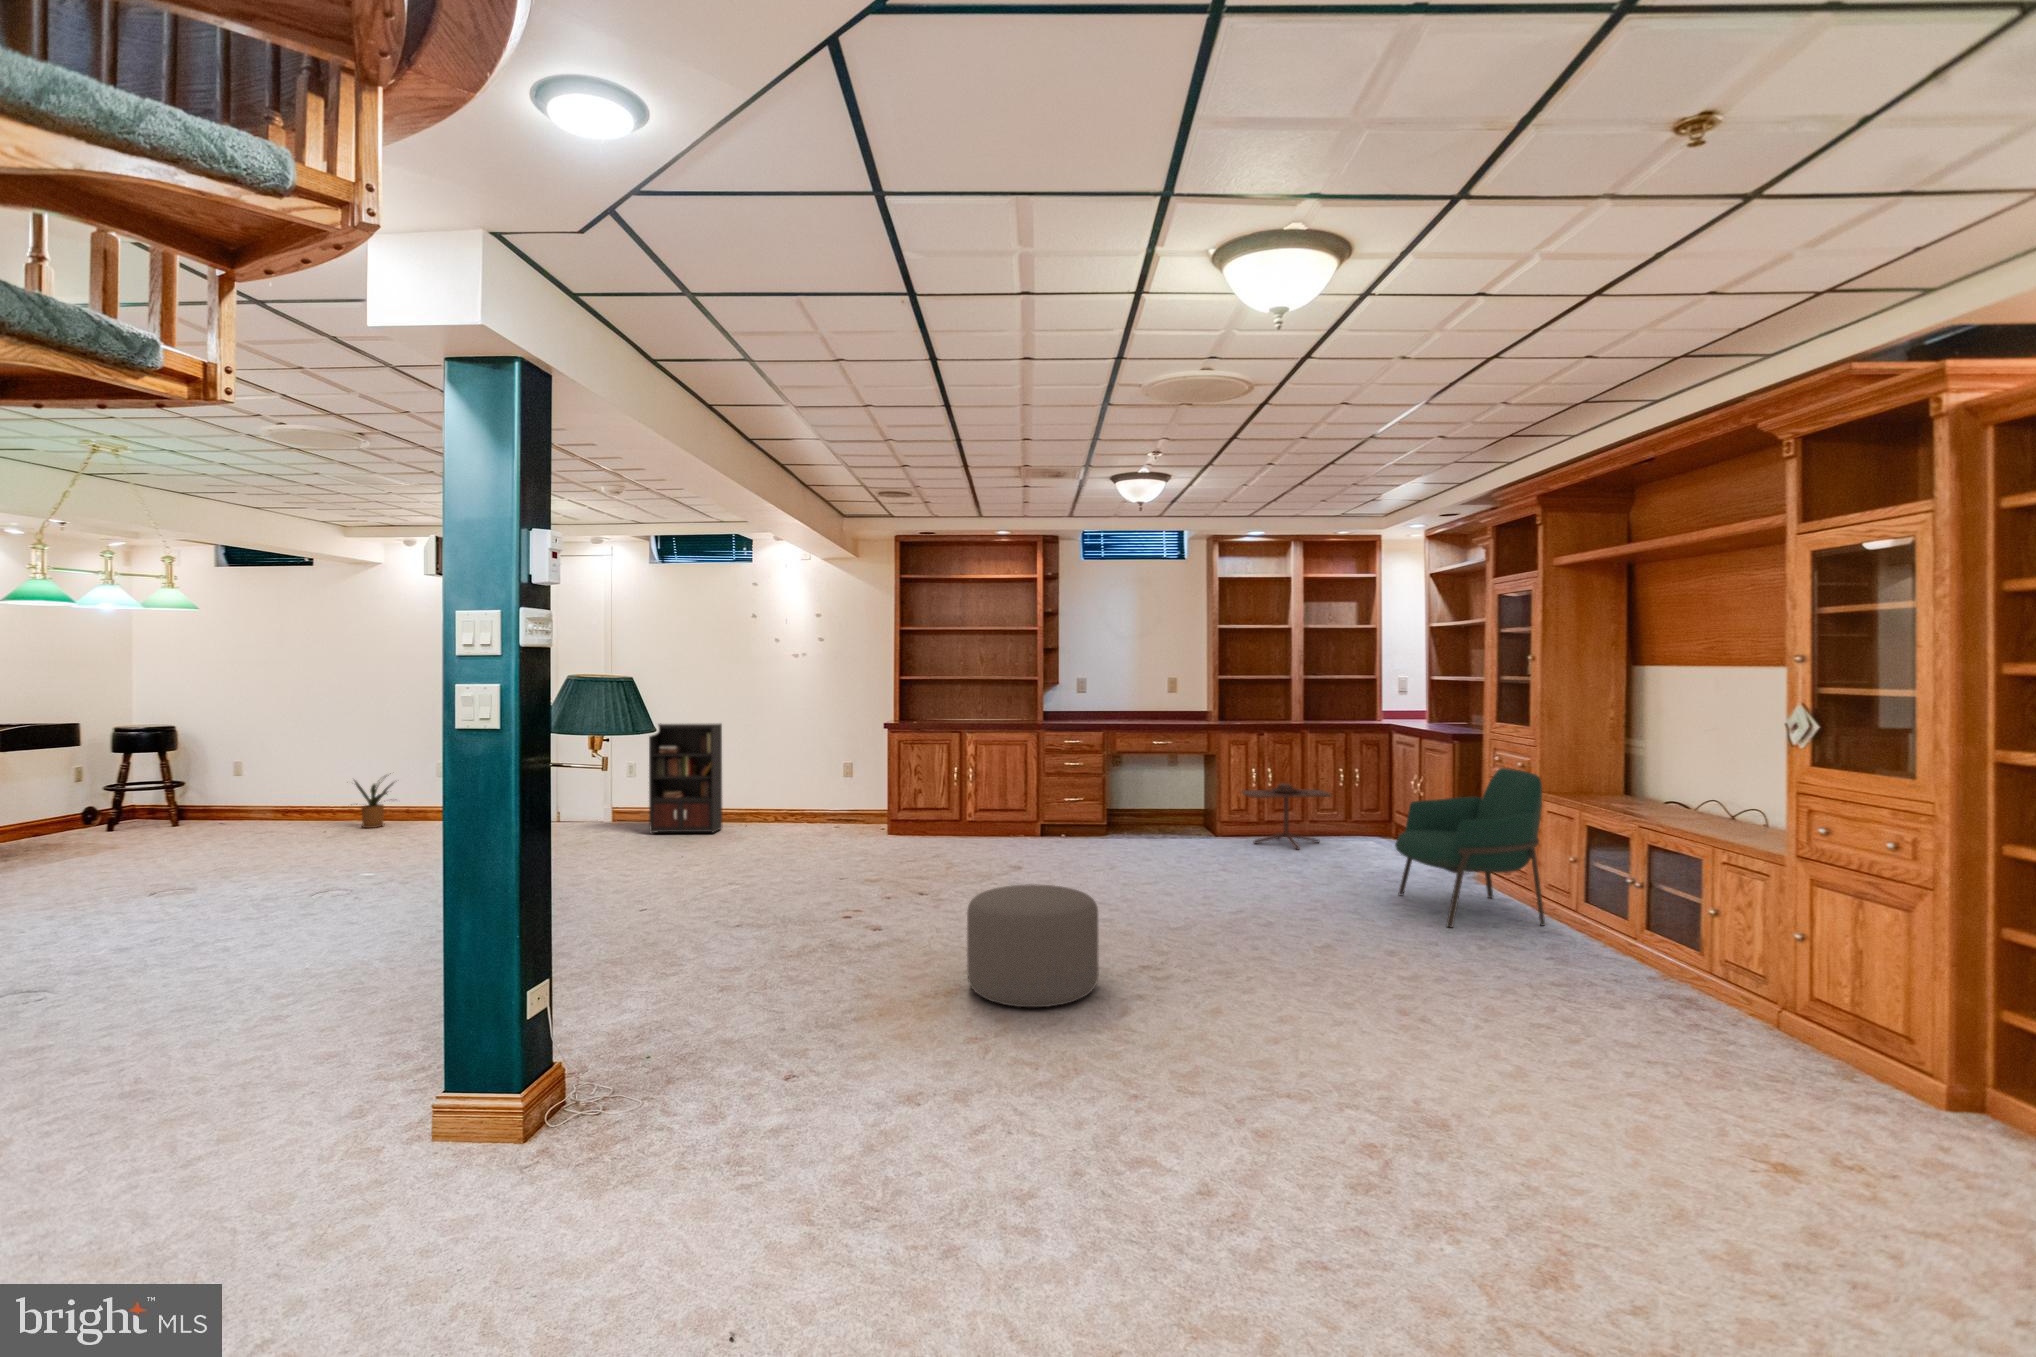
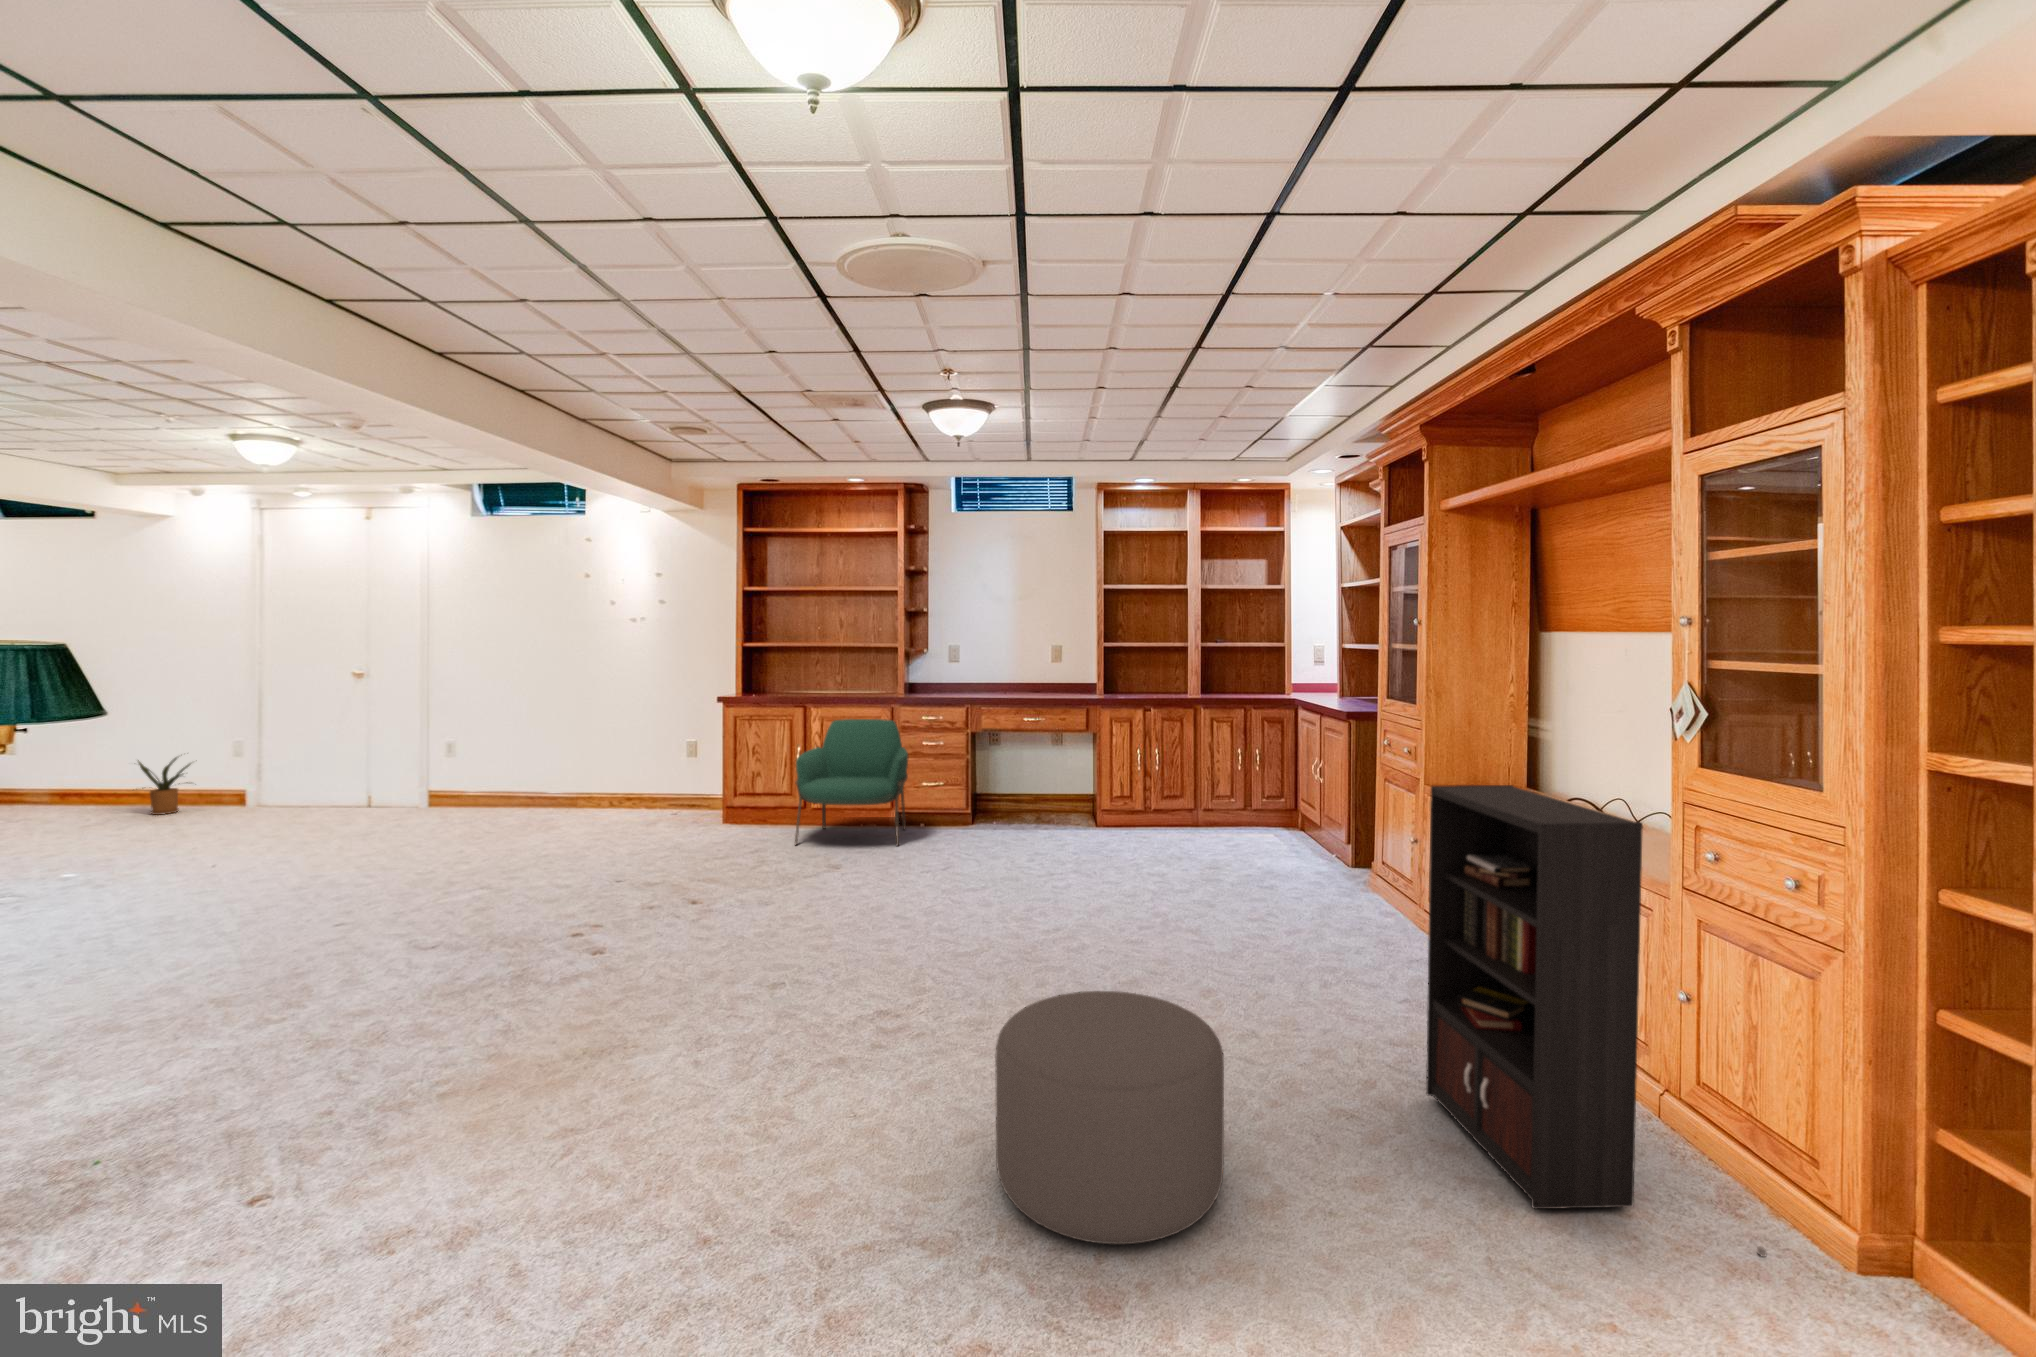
bookcase: present [649,724,722,833] -> present [1426,785,1767,1257]
armchair: present [1395,768,1545,927] -> present [795,719,908,846]
side table: present [1242,783,1331,850] -> none [1119,765,1219,842]
ottoman: present [967,884,1099,1007] -> present [995,991,1224,1244]

